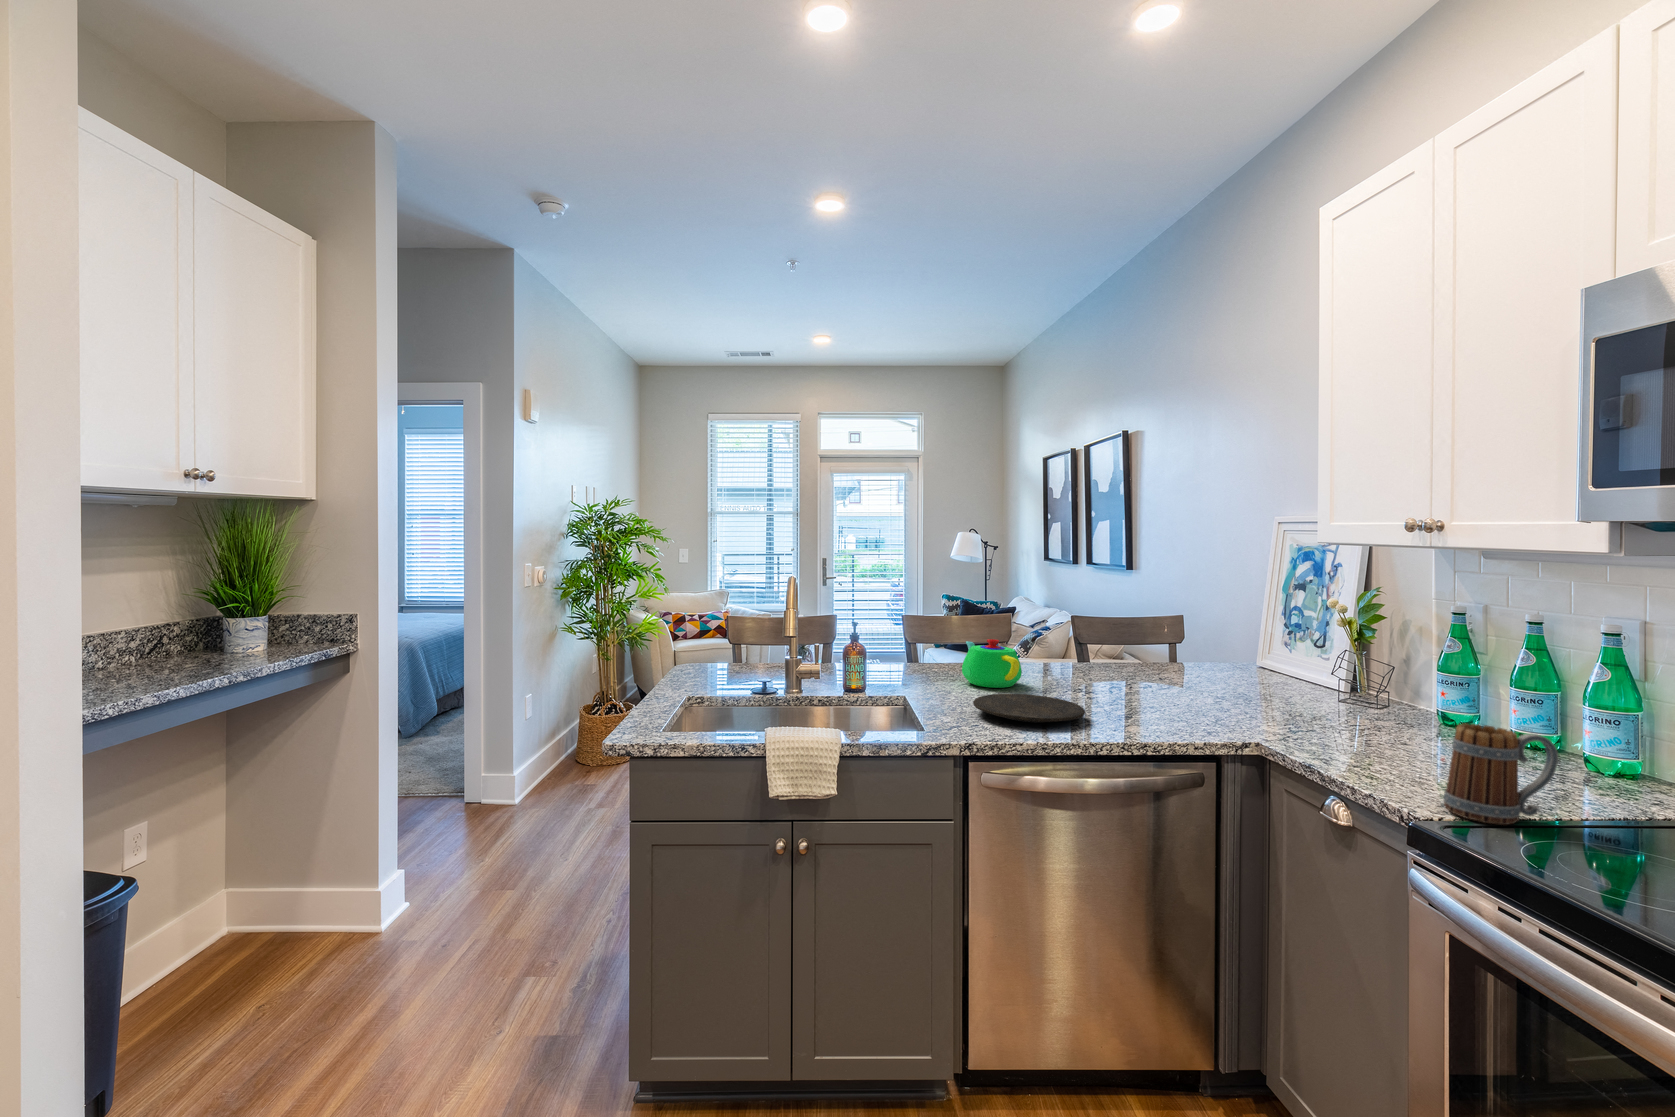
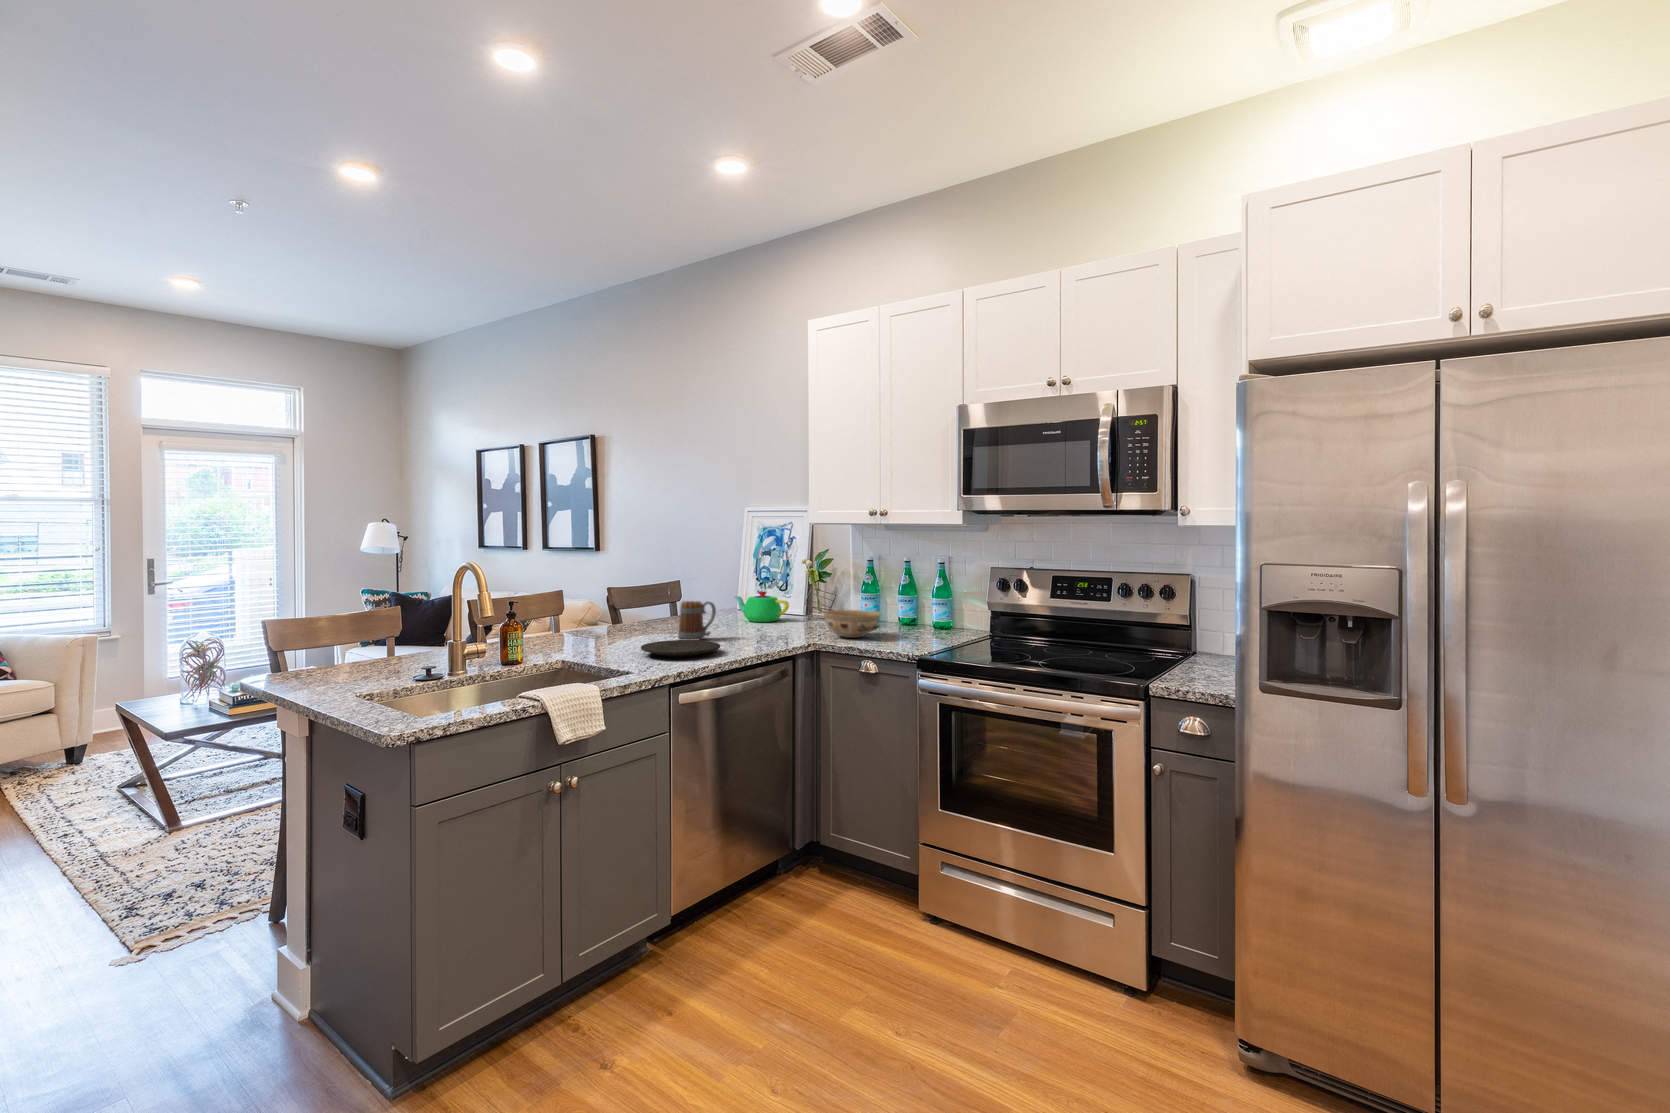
teapot: present [962,639,1022,688] -> present [734,592,789,622]
ceramic bowl: none [1296,691,1419,748] -> present [823,610,881,638]
mug: present [1444,724,1558,825] -> present [678,601,716,640]

